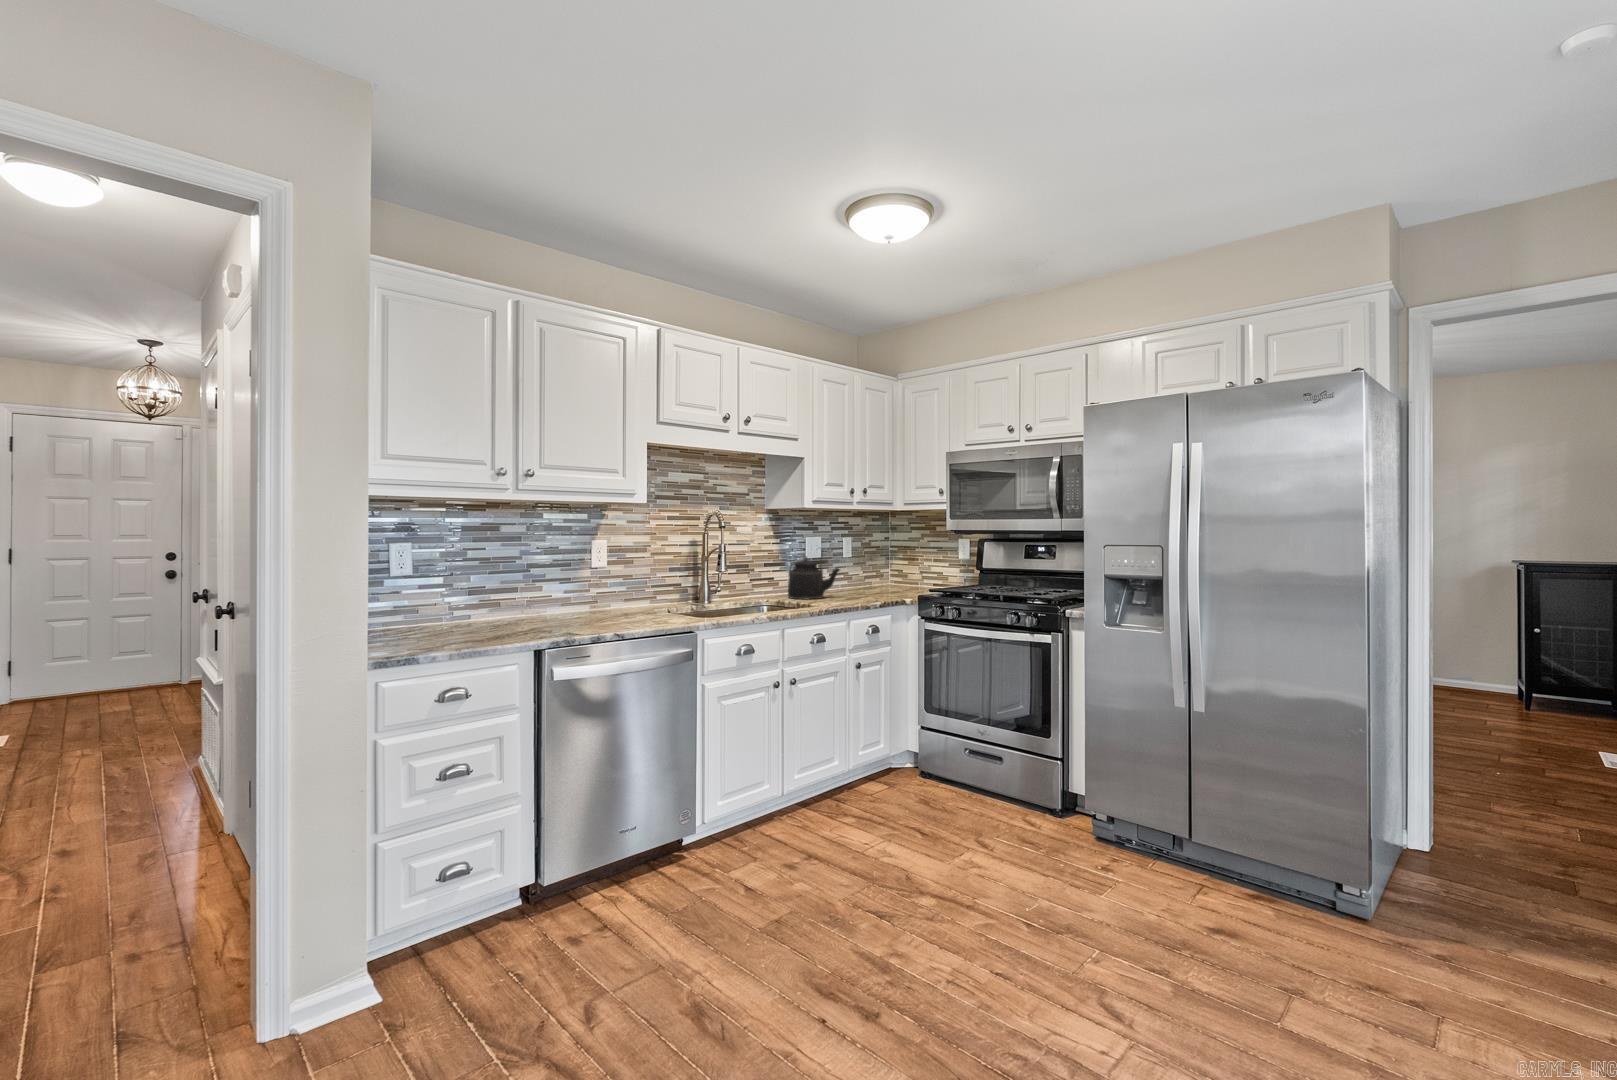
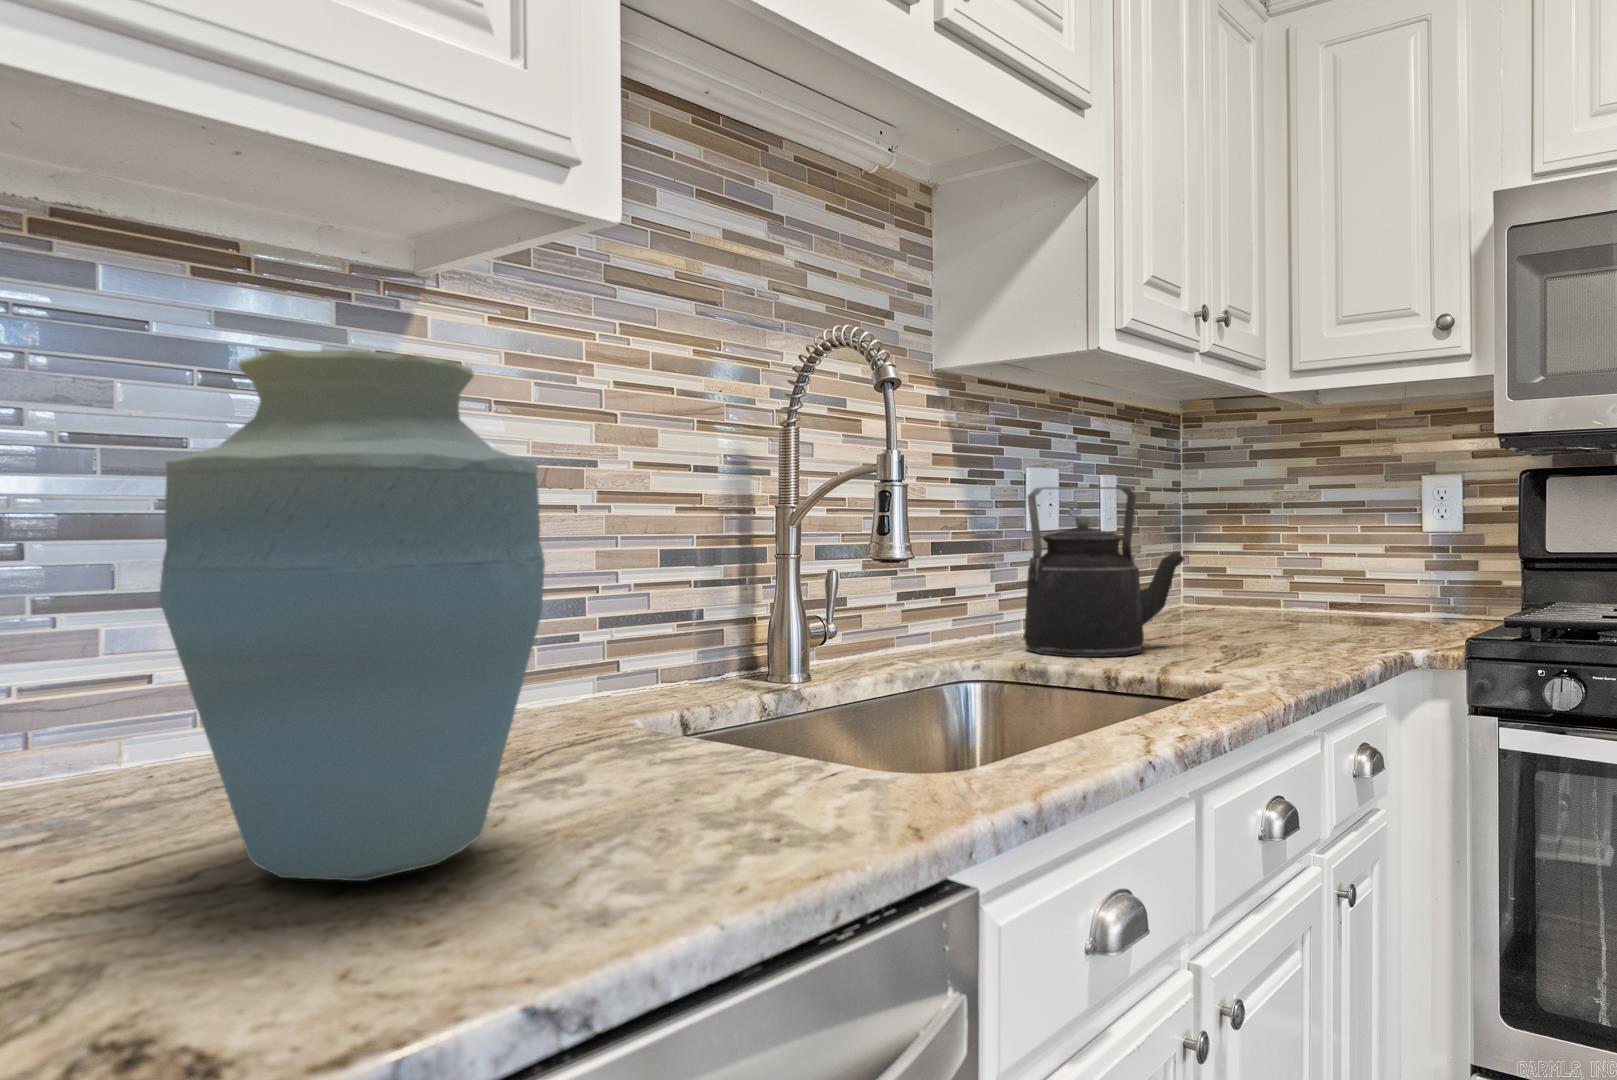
vase: none [568,544,626,624] -> present [159,350,545,881]

